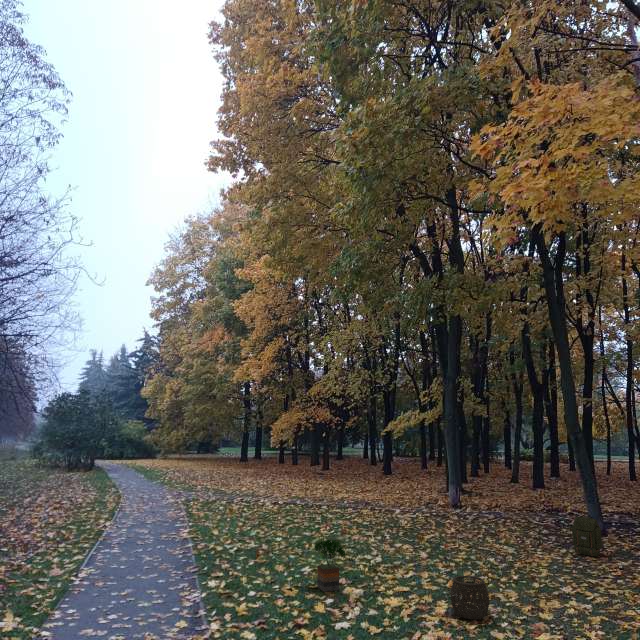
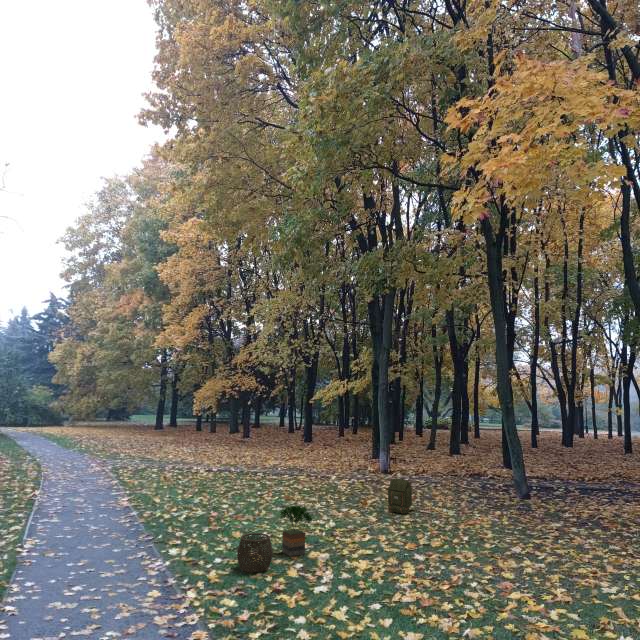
backpack: present [572,517,602,557] -> present [388,478,412,514]
woven basket: present [450,576,490,619] -> present [237,533,273,572]

